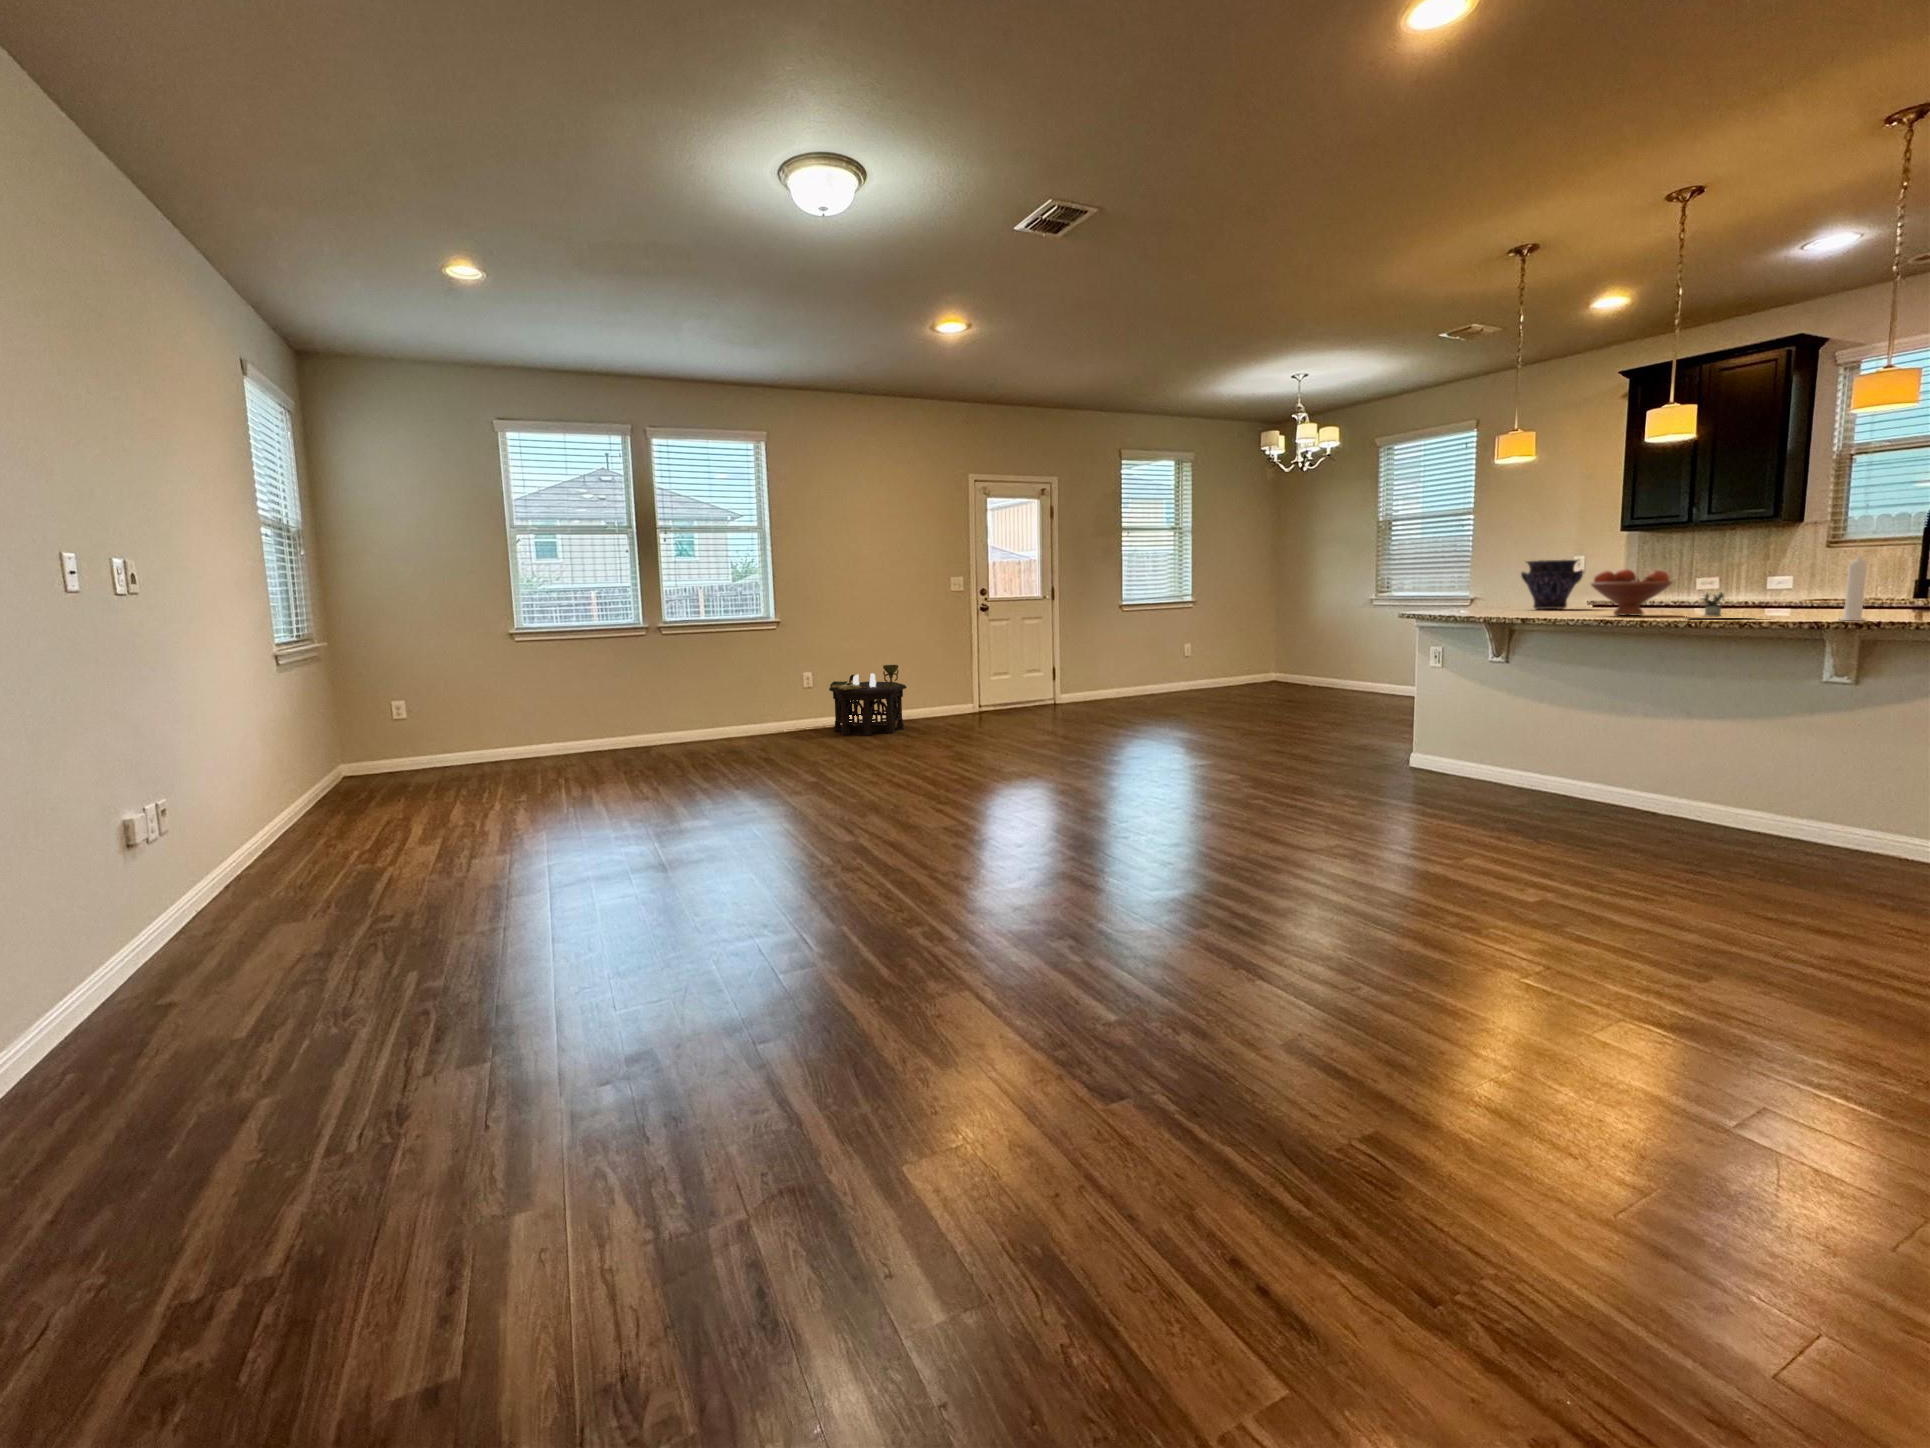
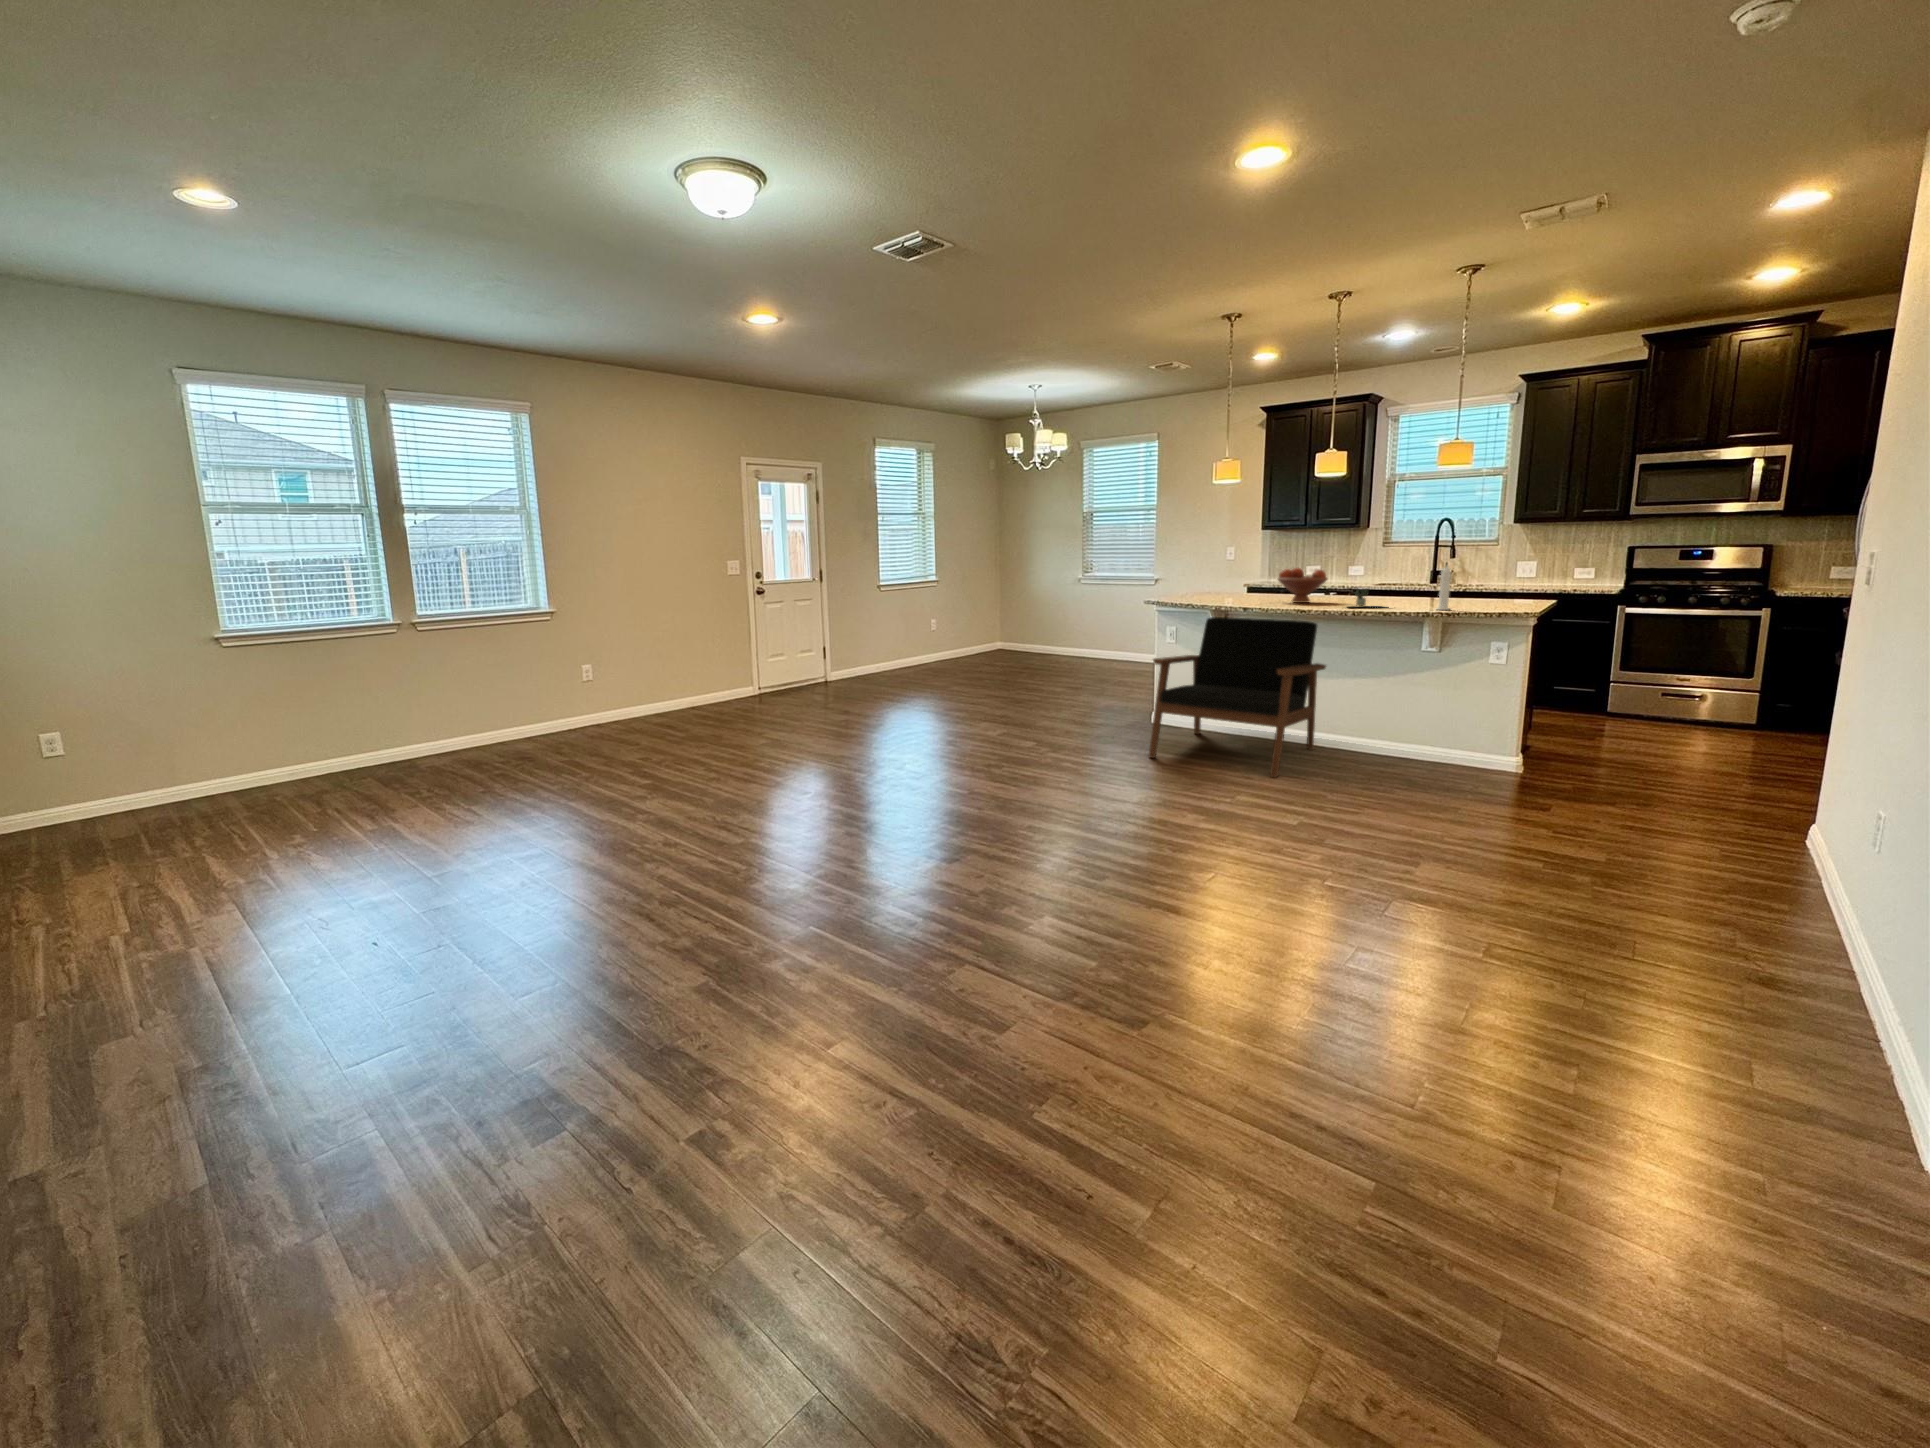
vase: present [1521,560,1583,609] -> none [1212,555,1253,593]
armchair: none [1379,635,1661,842] -> present [1149,617,1326,777]
side table: present [829,665,906,736] -> none [614,653,697,728]

